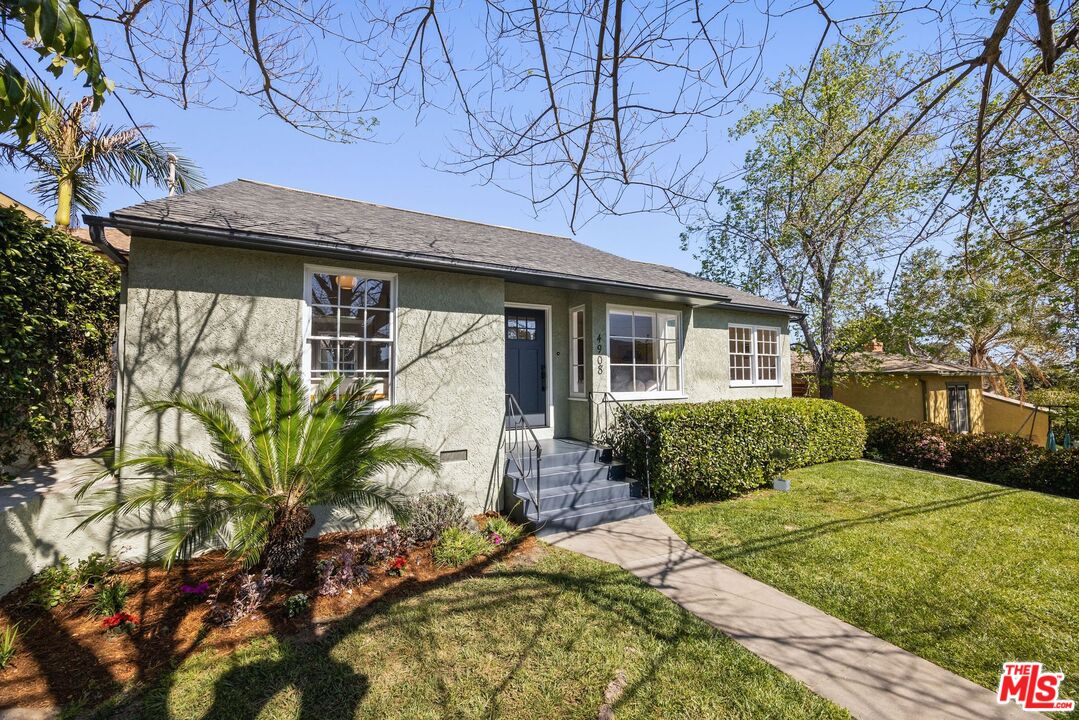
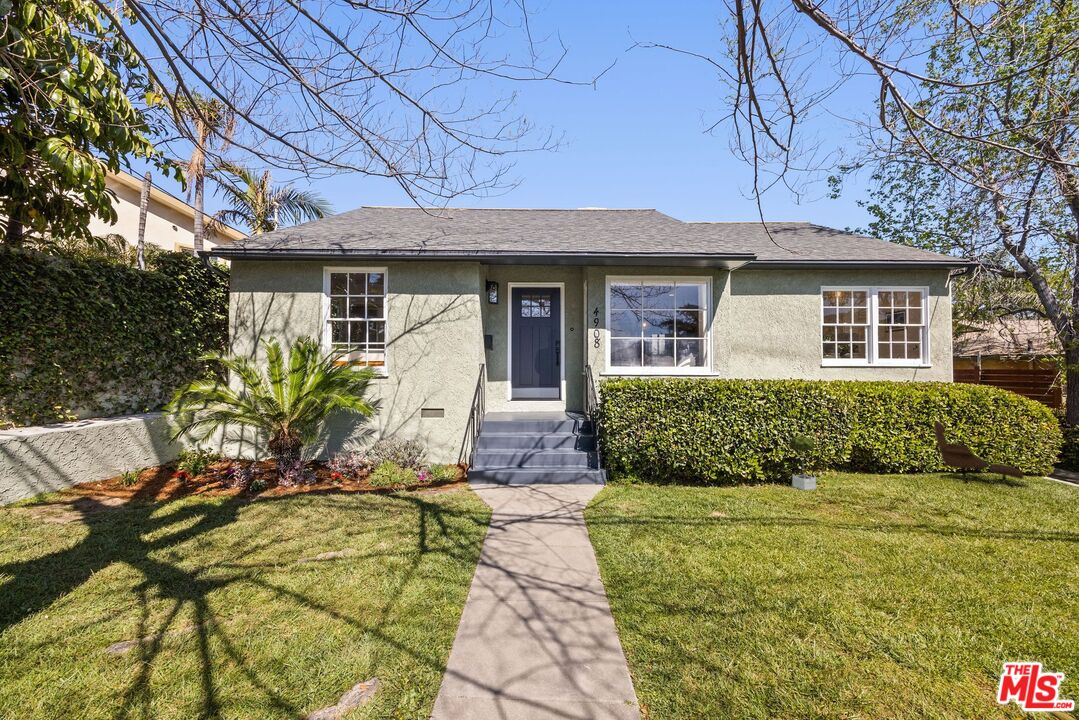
lounge chair: none [817,427,874,470] -> present [934,421,1023,487]

